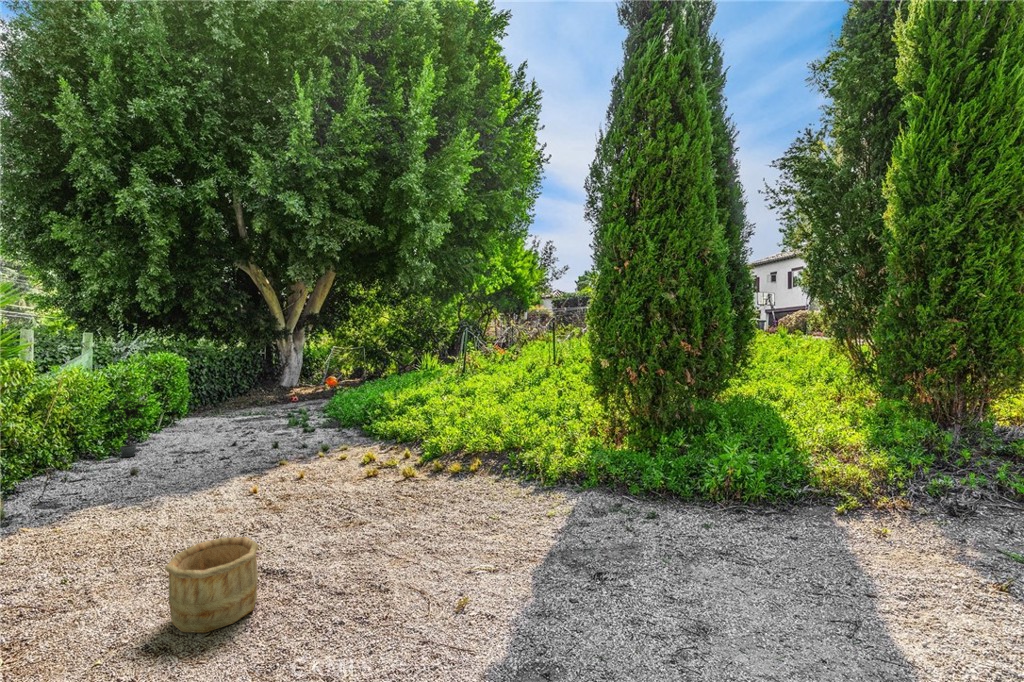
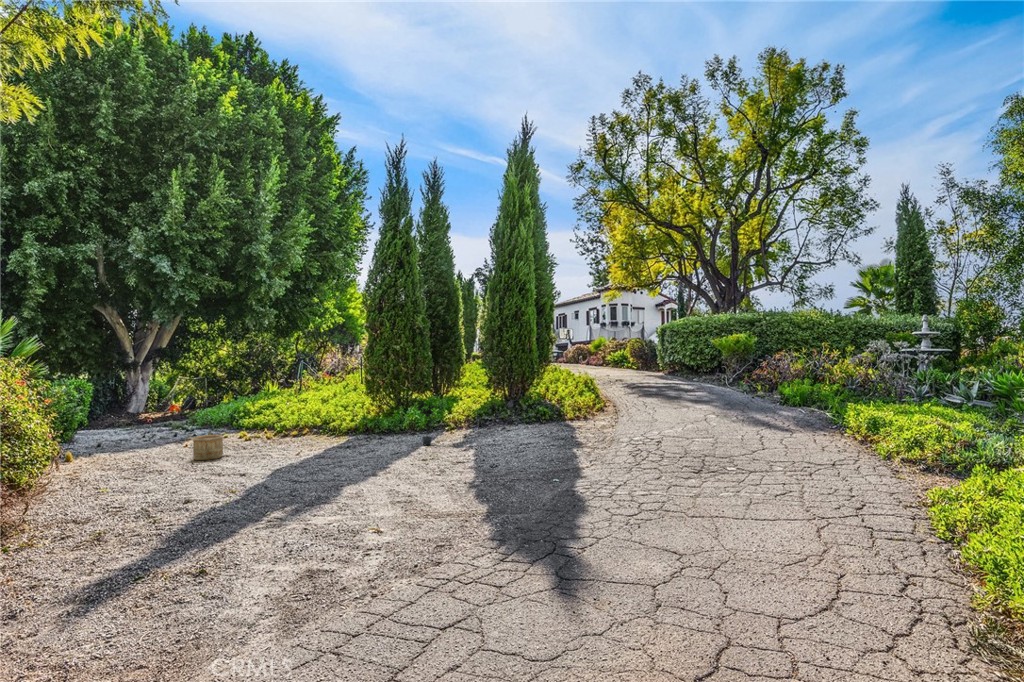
potted plant: present [108,401,149,457] -> present [416,403,437,445]

